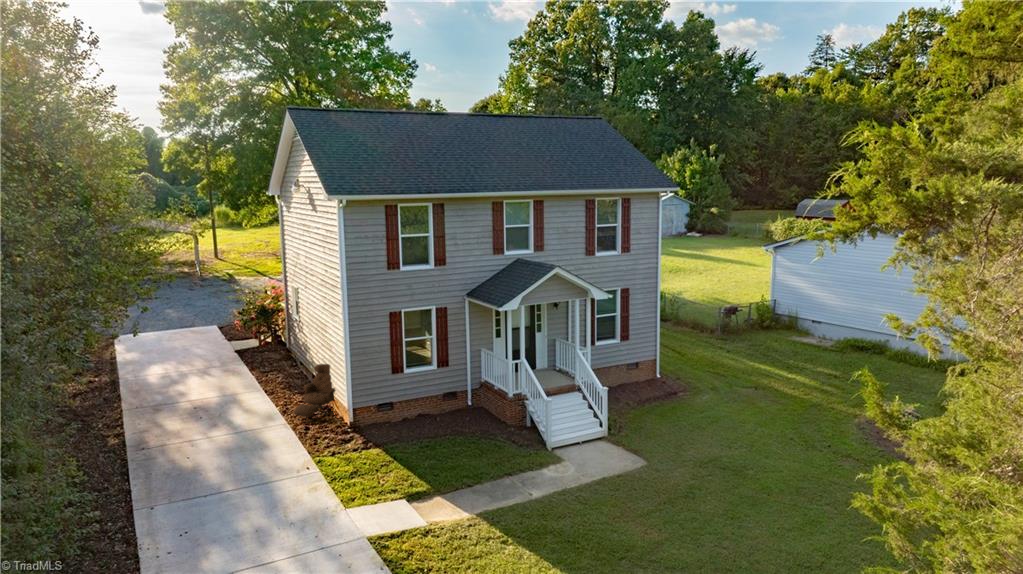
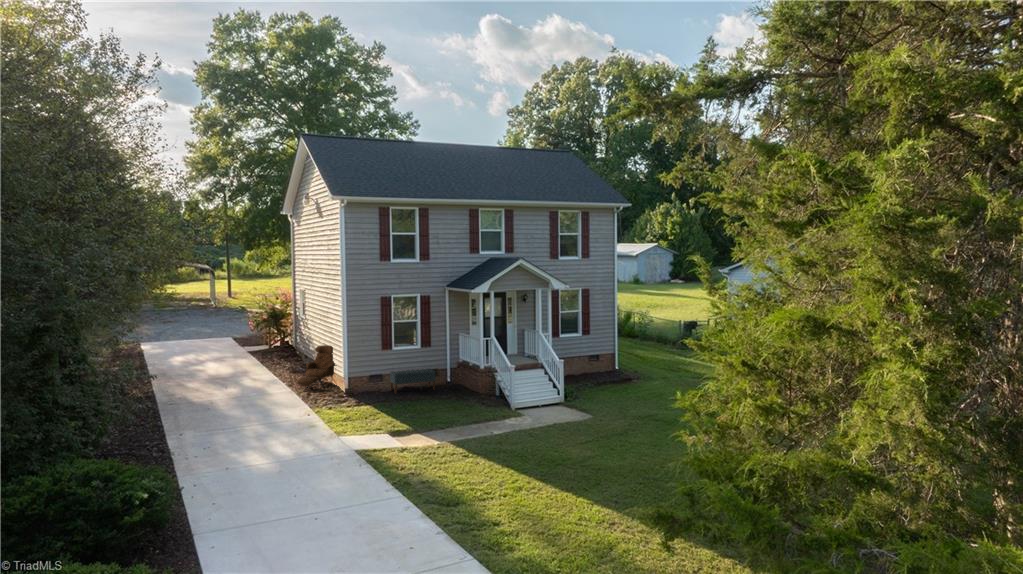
bench: none [402,392,456,426] -> present [390,369,436,394]

